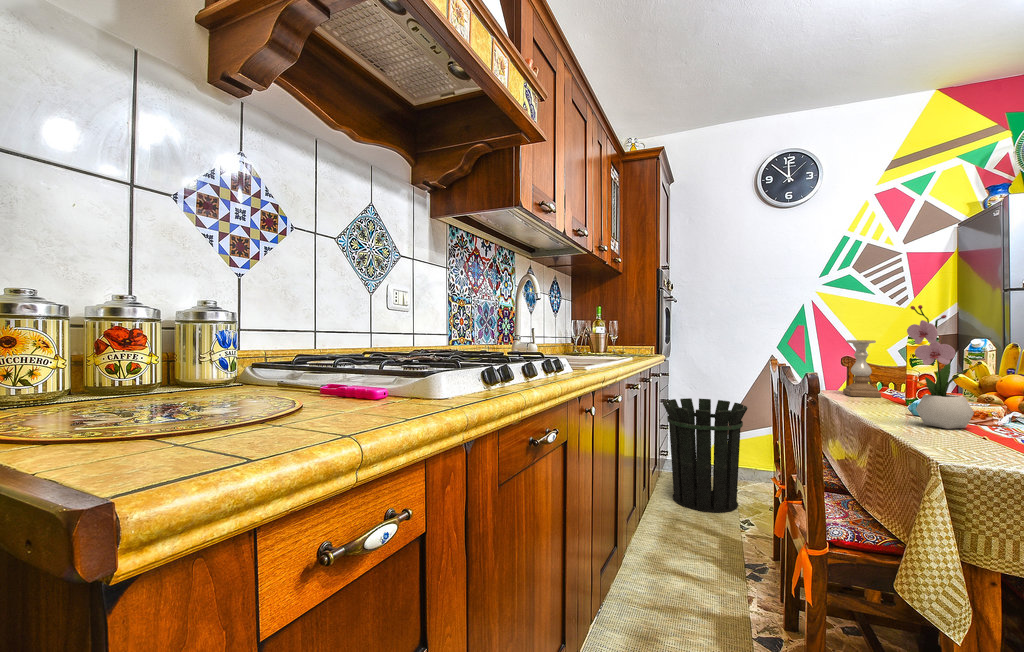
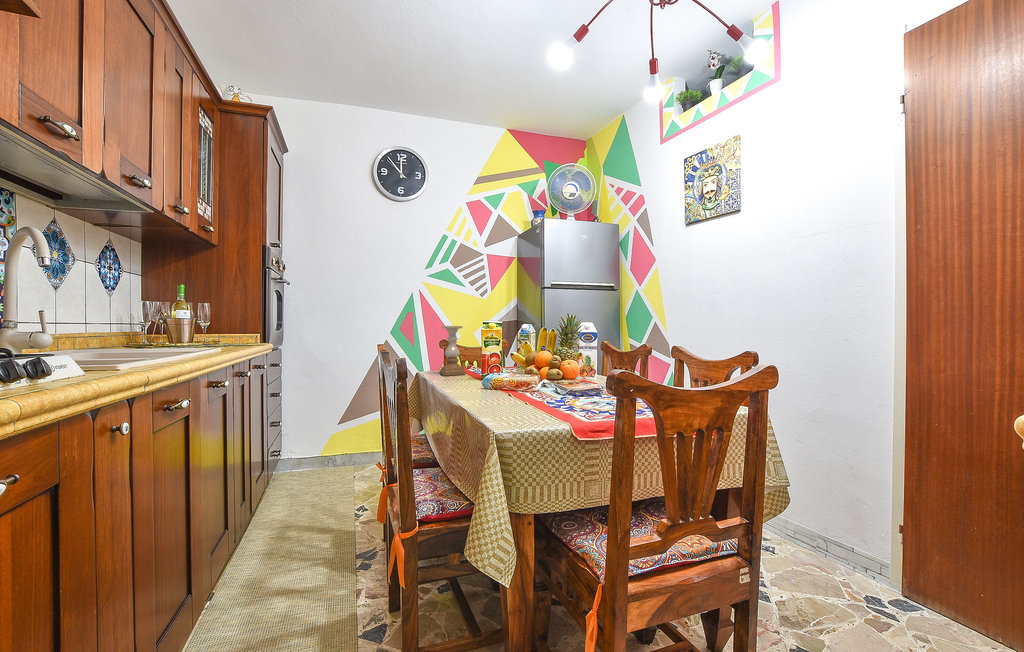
flower arrangement: present [907,305,980,429] -> none [480,297,524,399]
waste bin: present [663,398,747,513] -> none [271,389,363,512]

